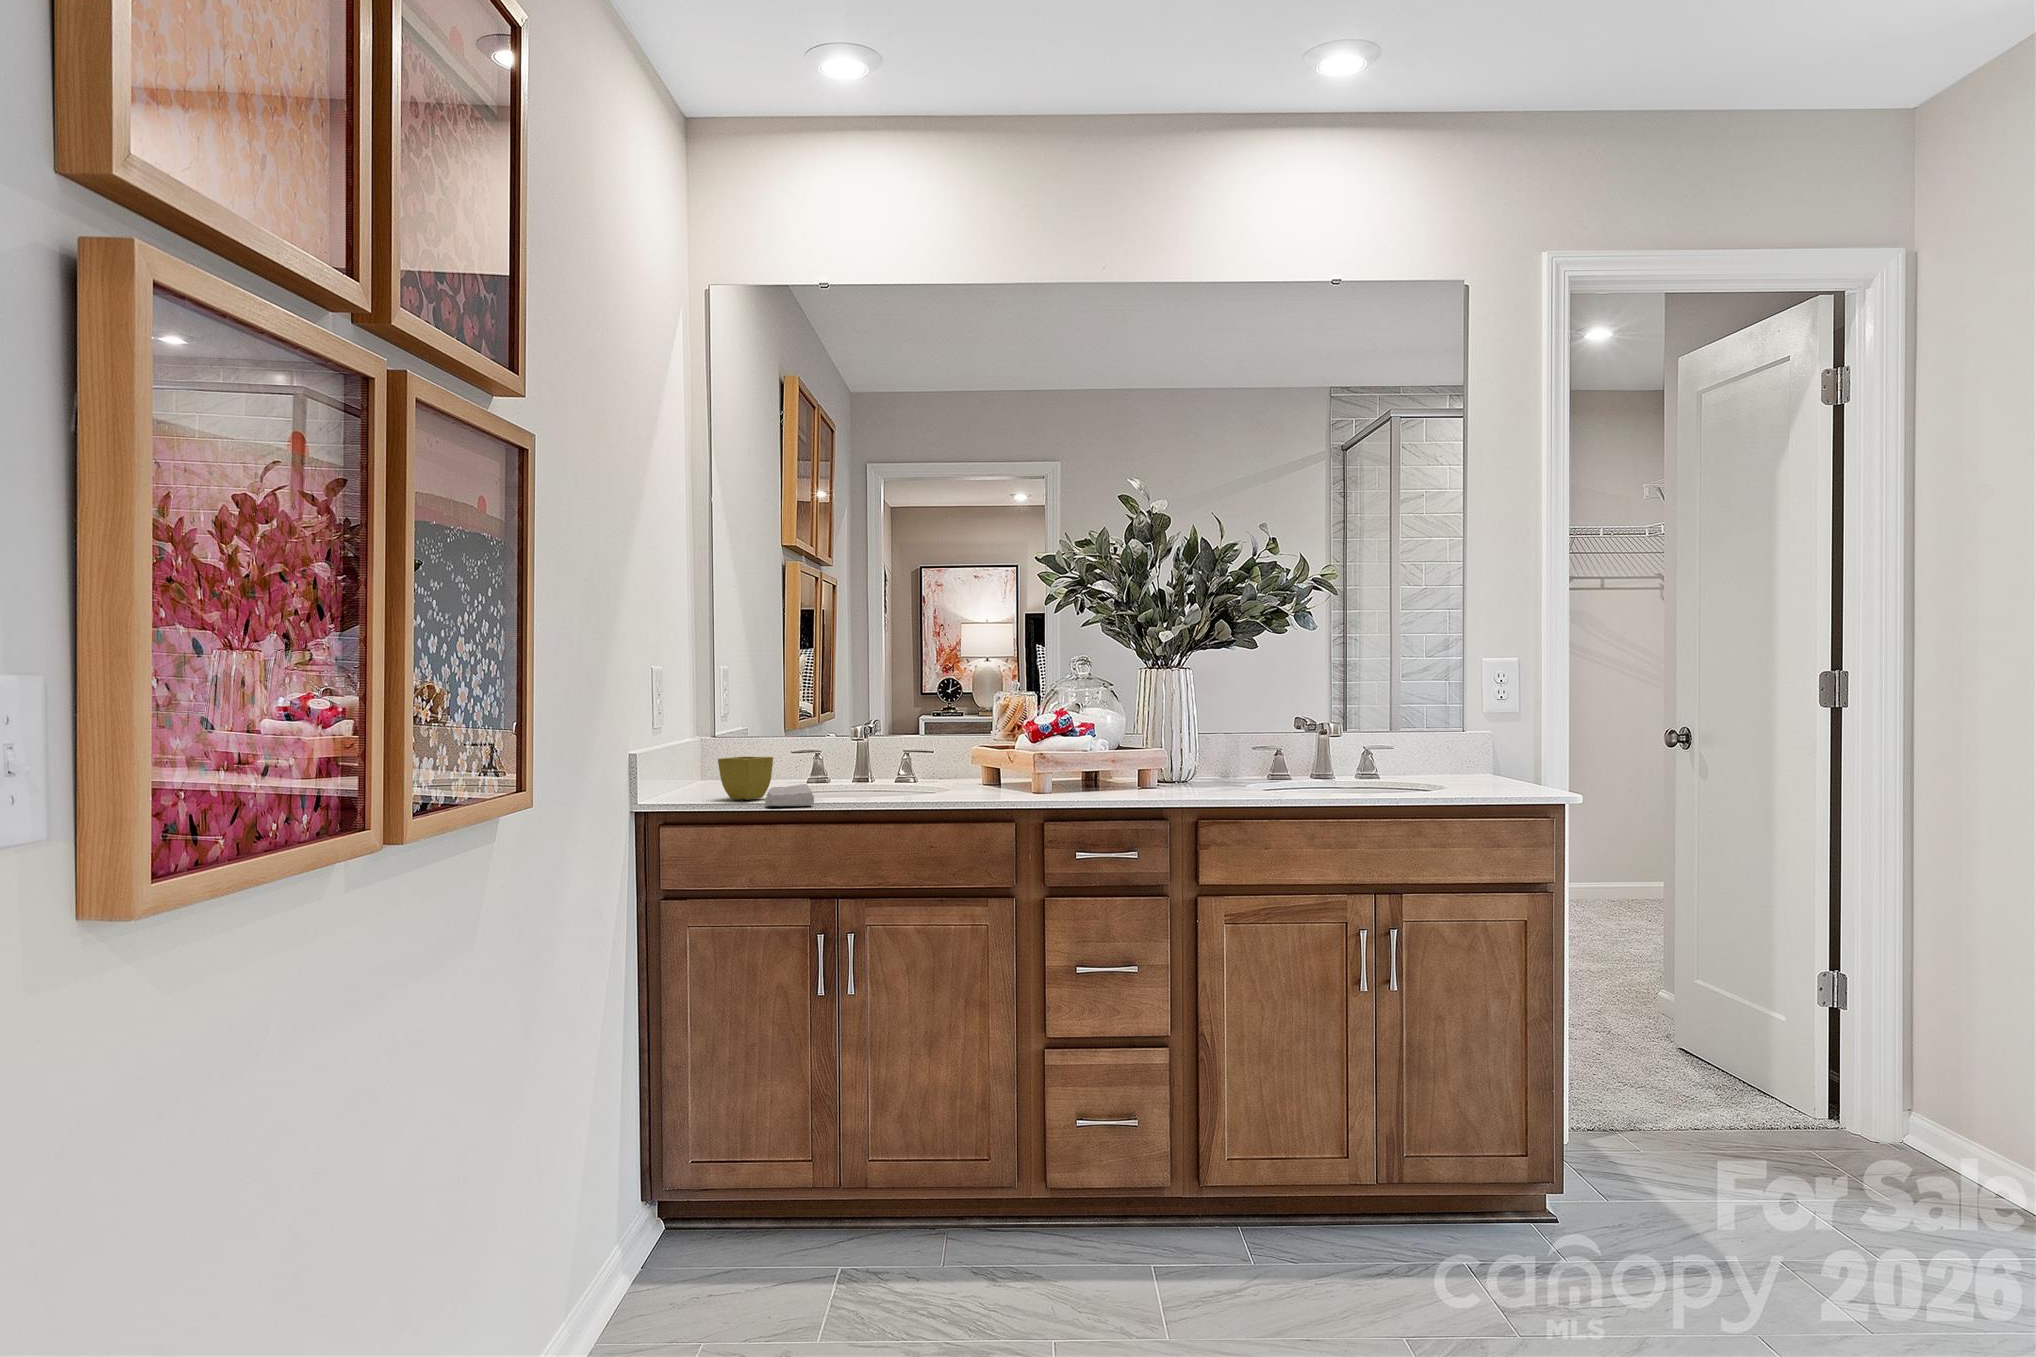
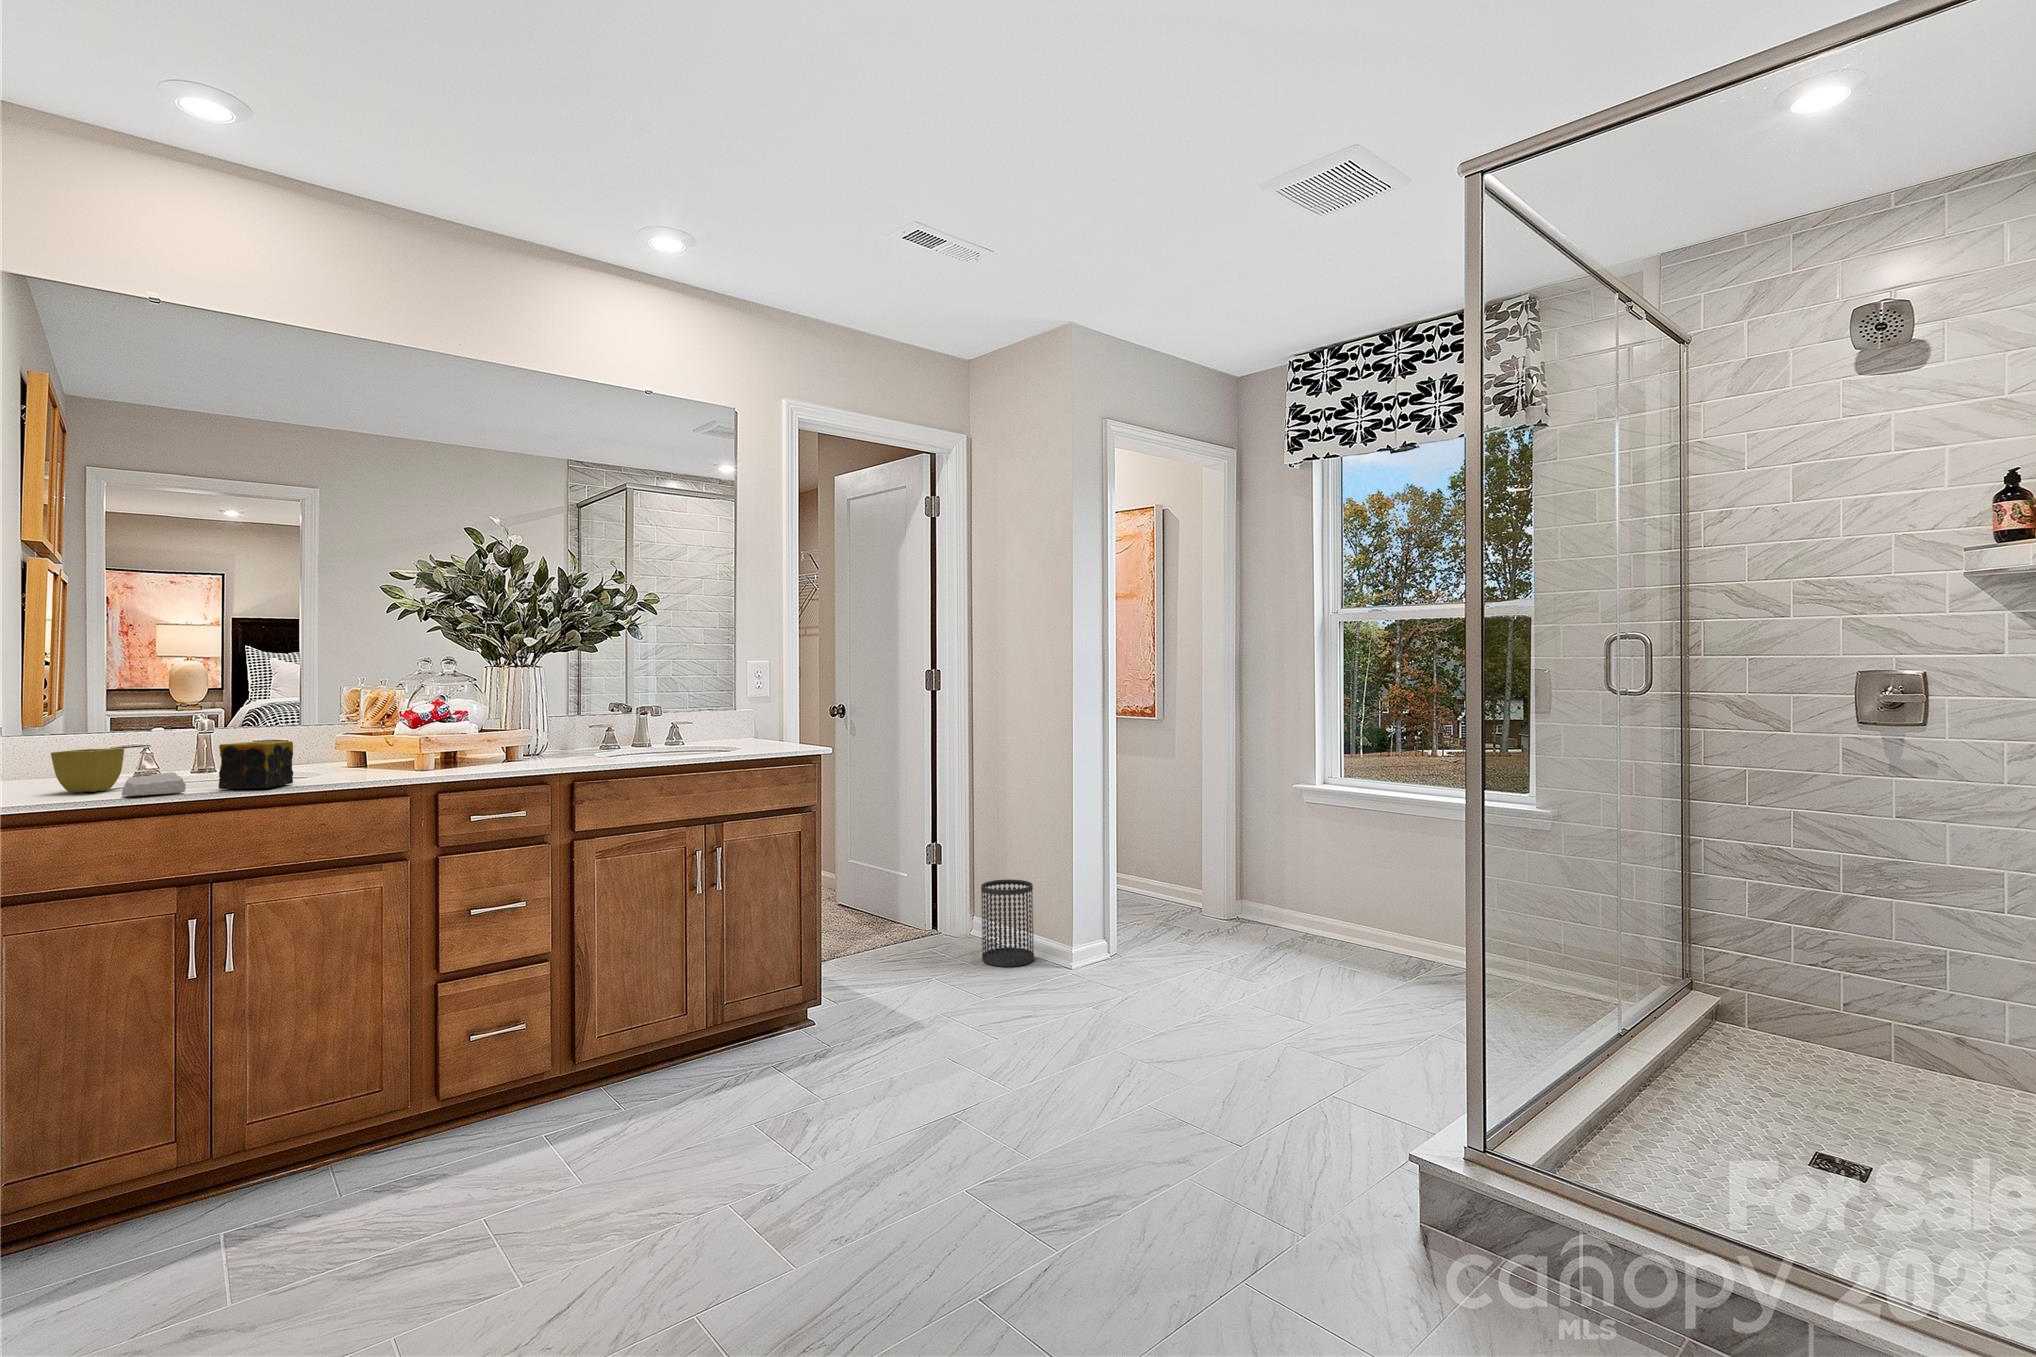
candle: none [842,755,907,806] -> present [218,741,293,789]
wastebasket: none [1881,1038,1985,1192] -> present [981,879,1034,967]

